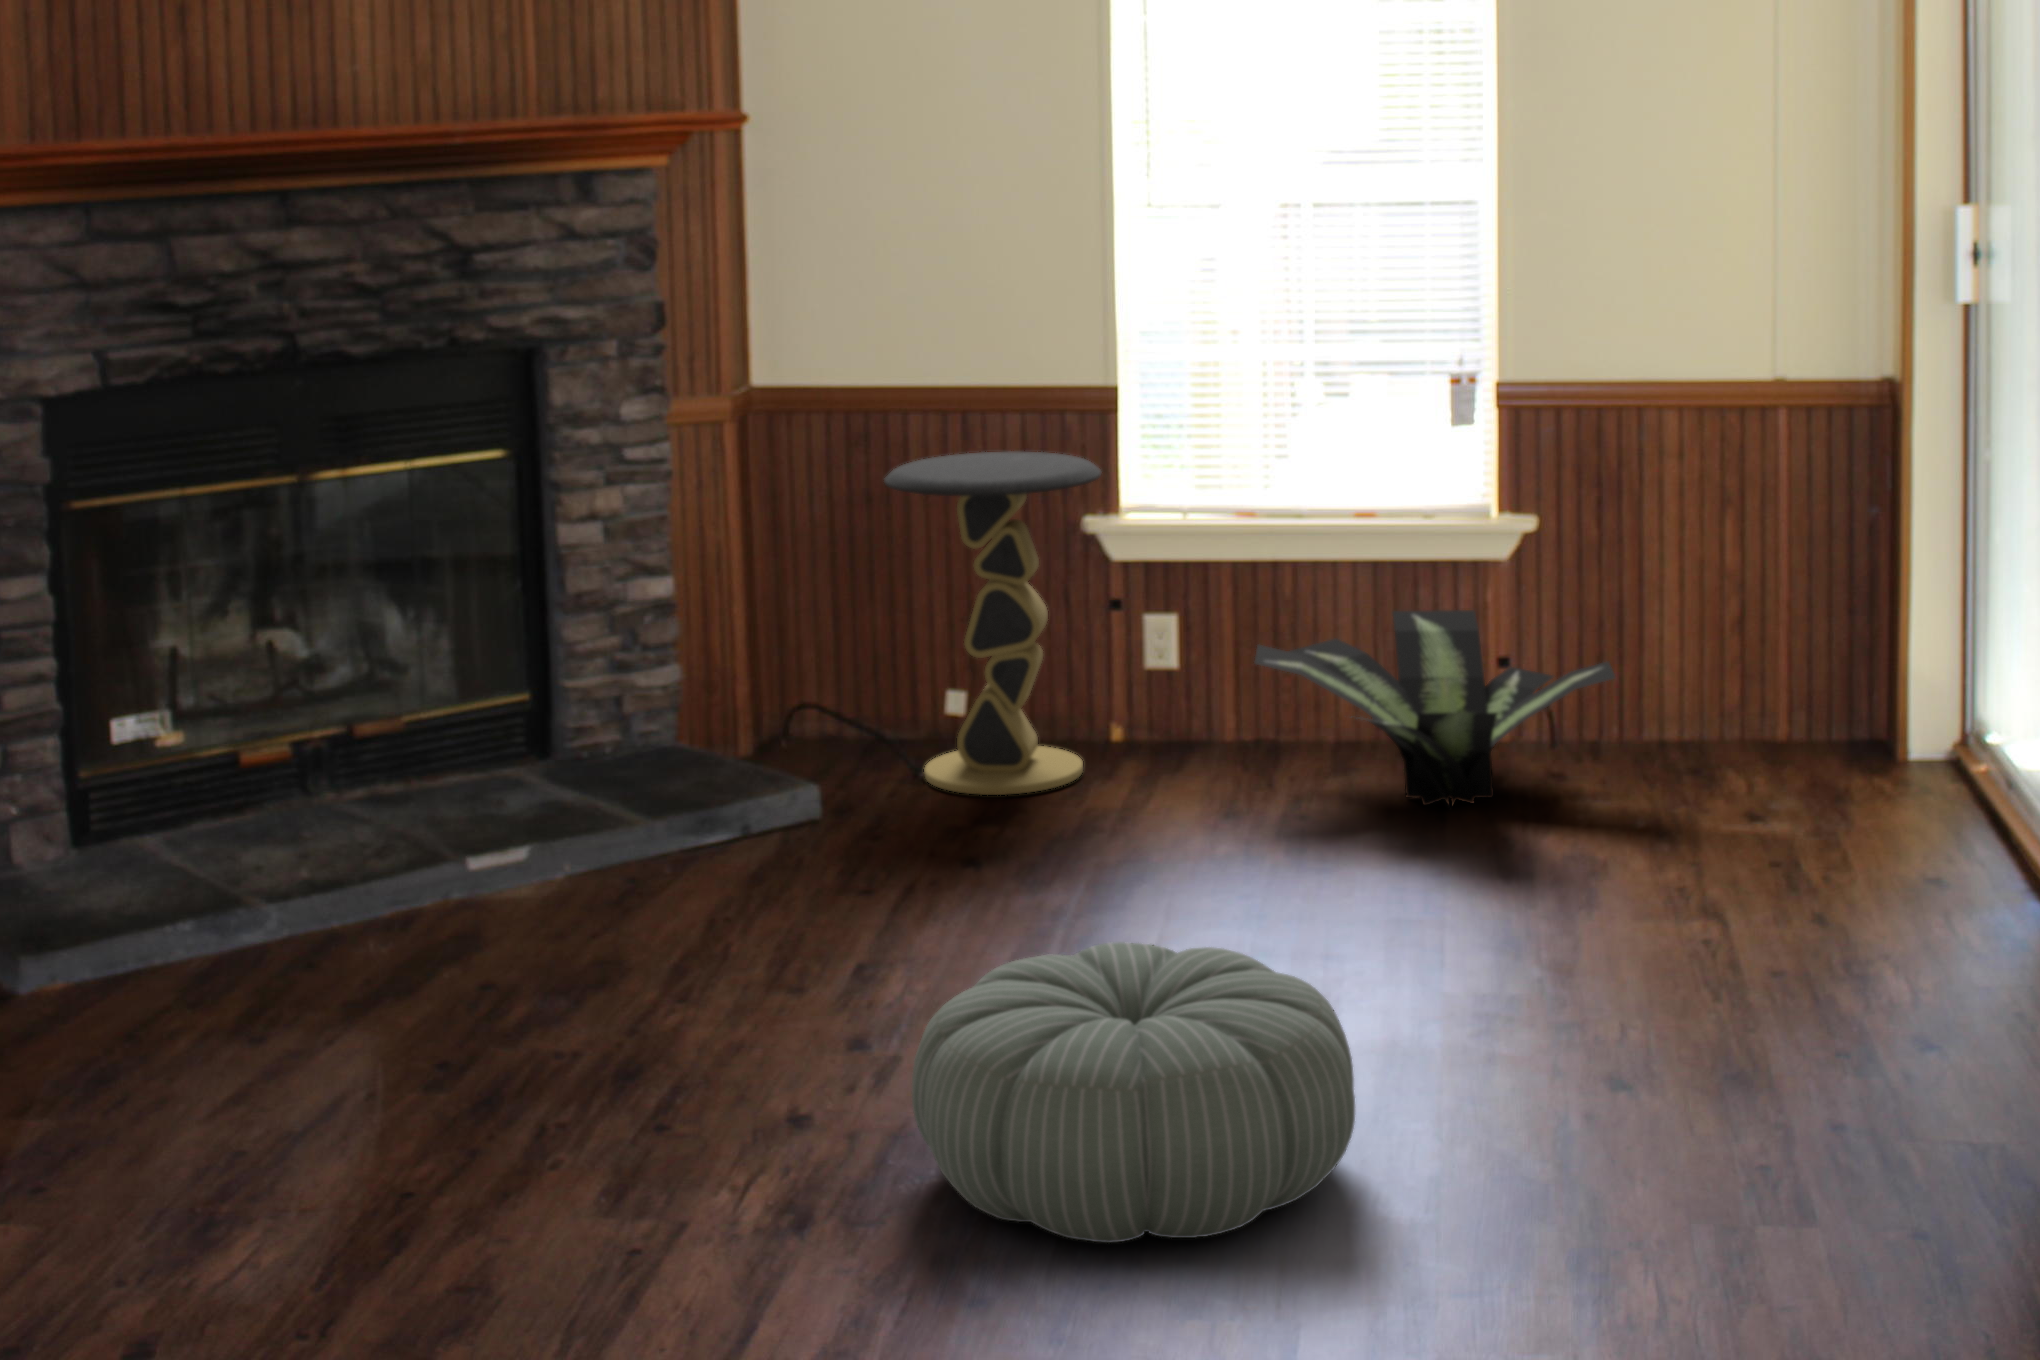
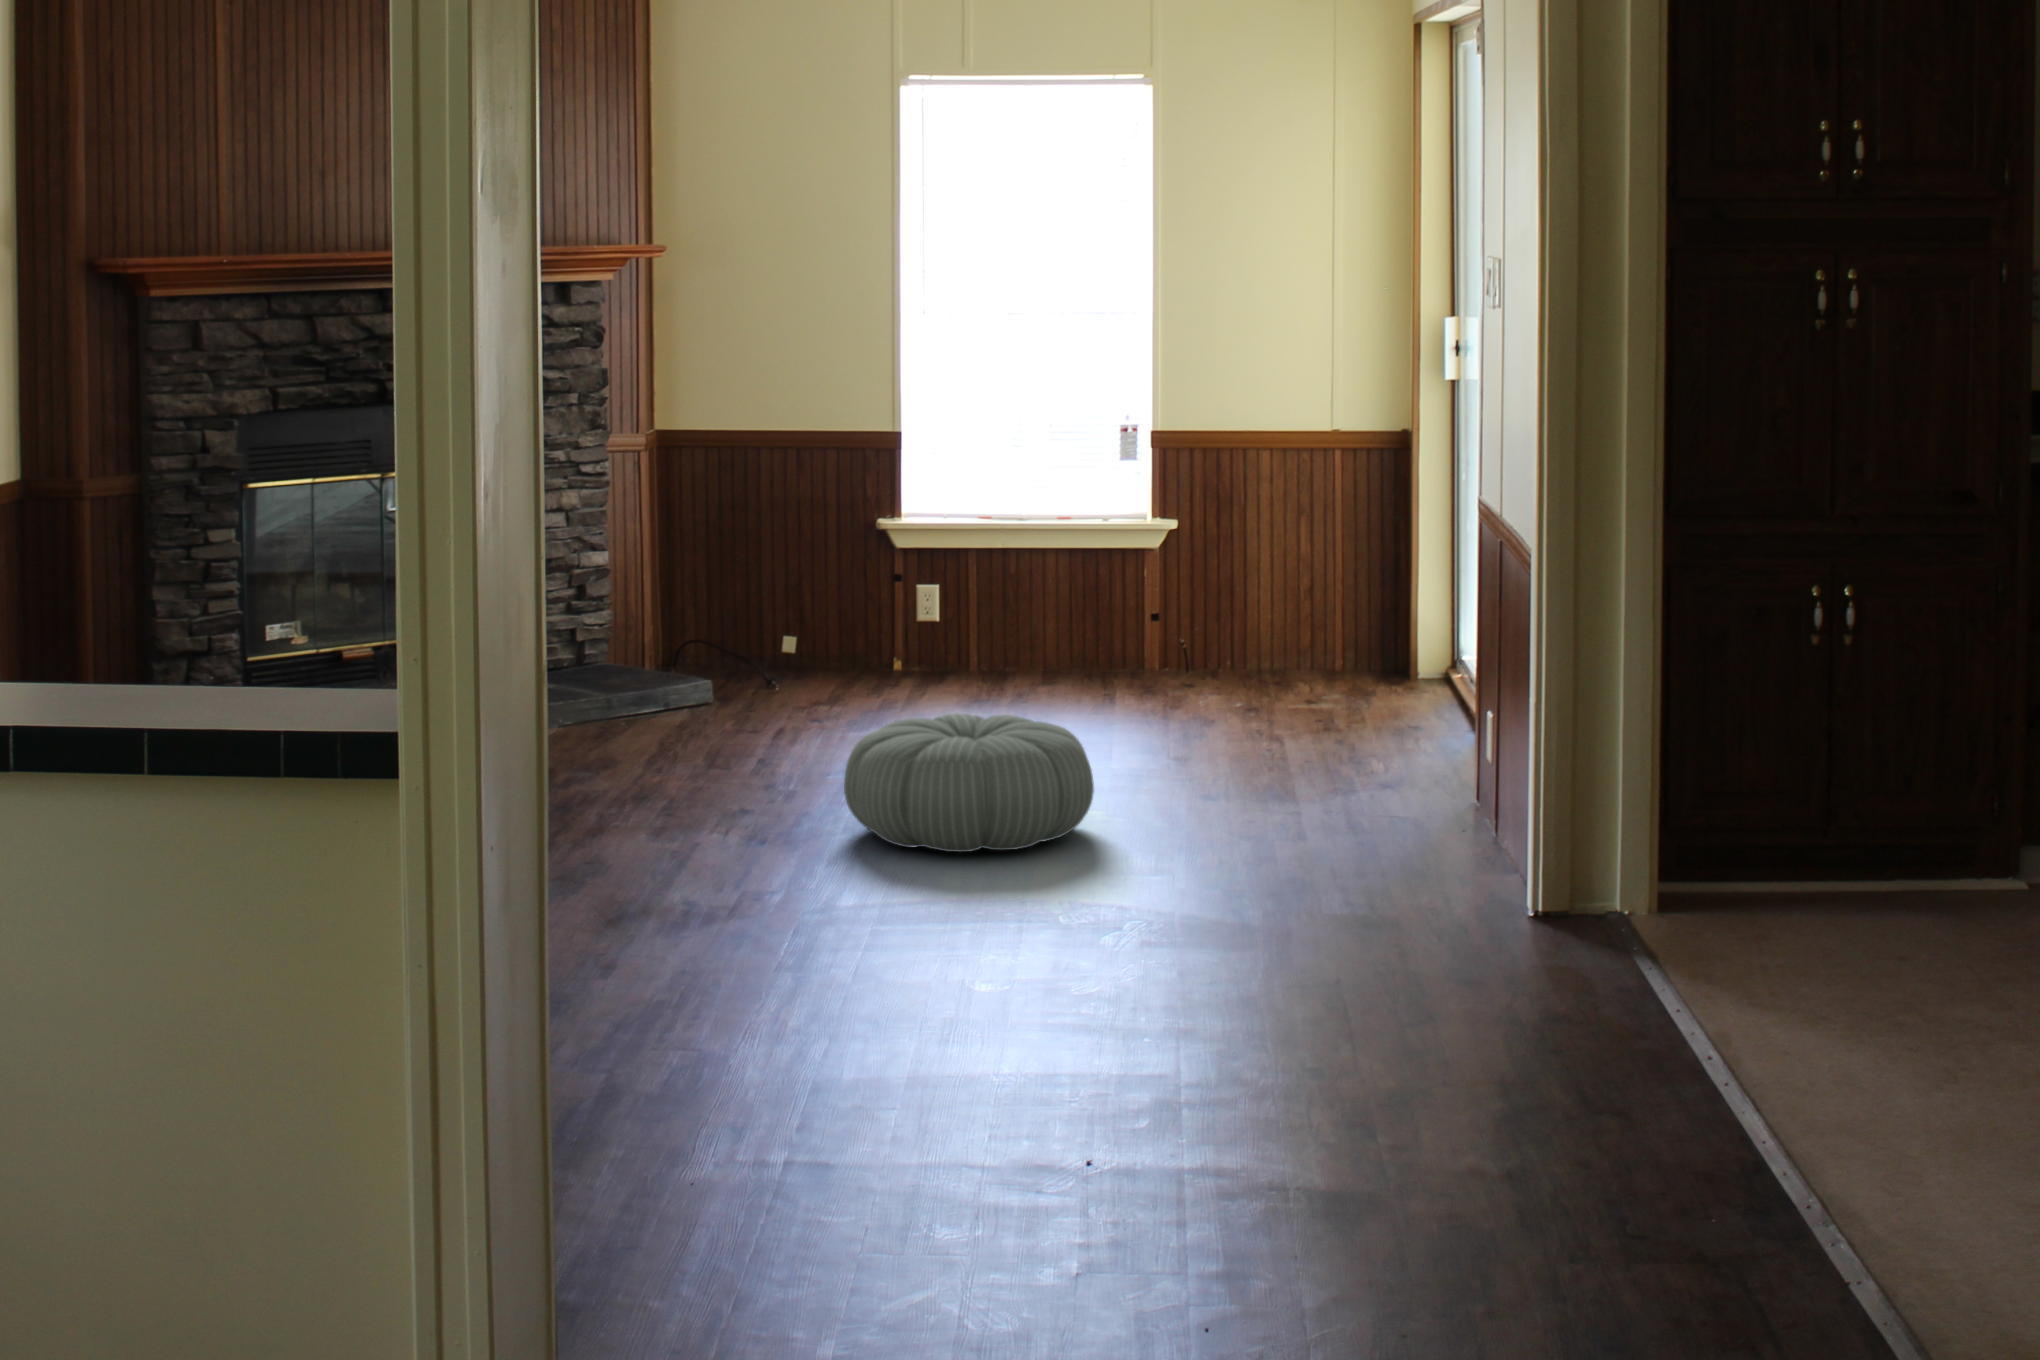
side table: present [884,452,1101,795] -> none [753,474,897,695]
potted plant: present [1255,610,1615,806] -> none [999,582,1230,700]

